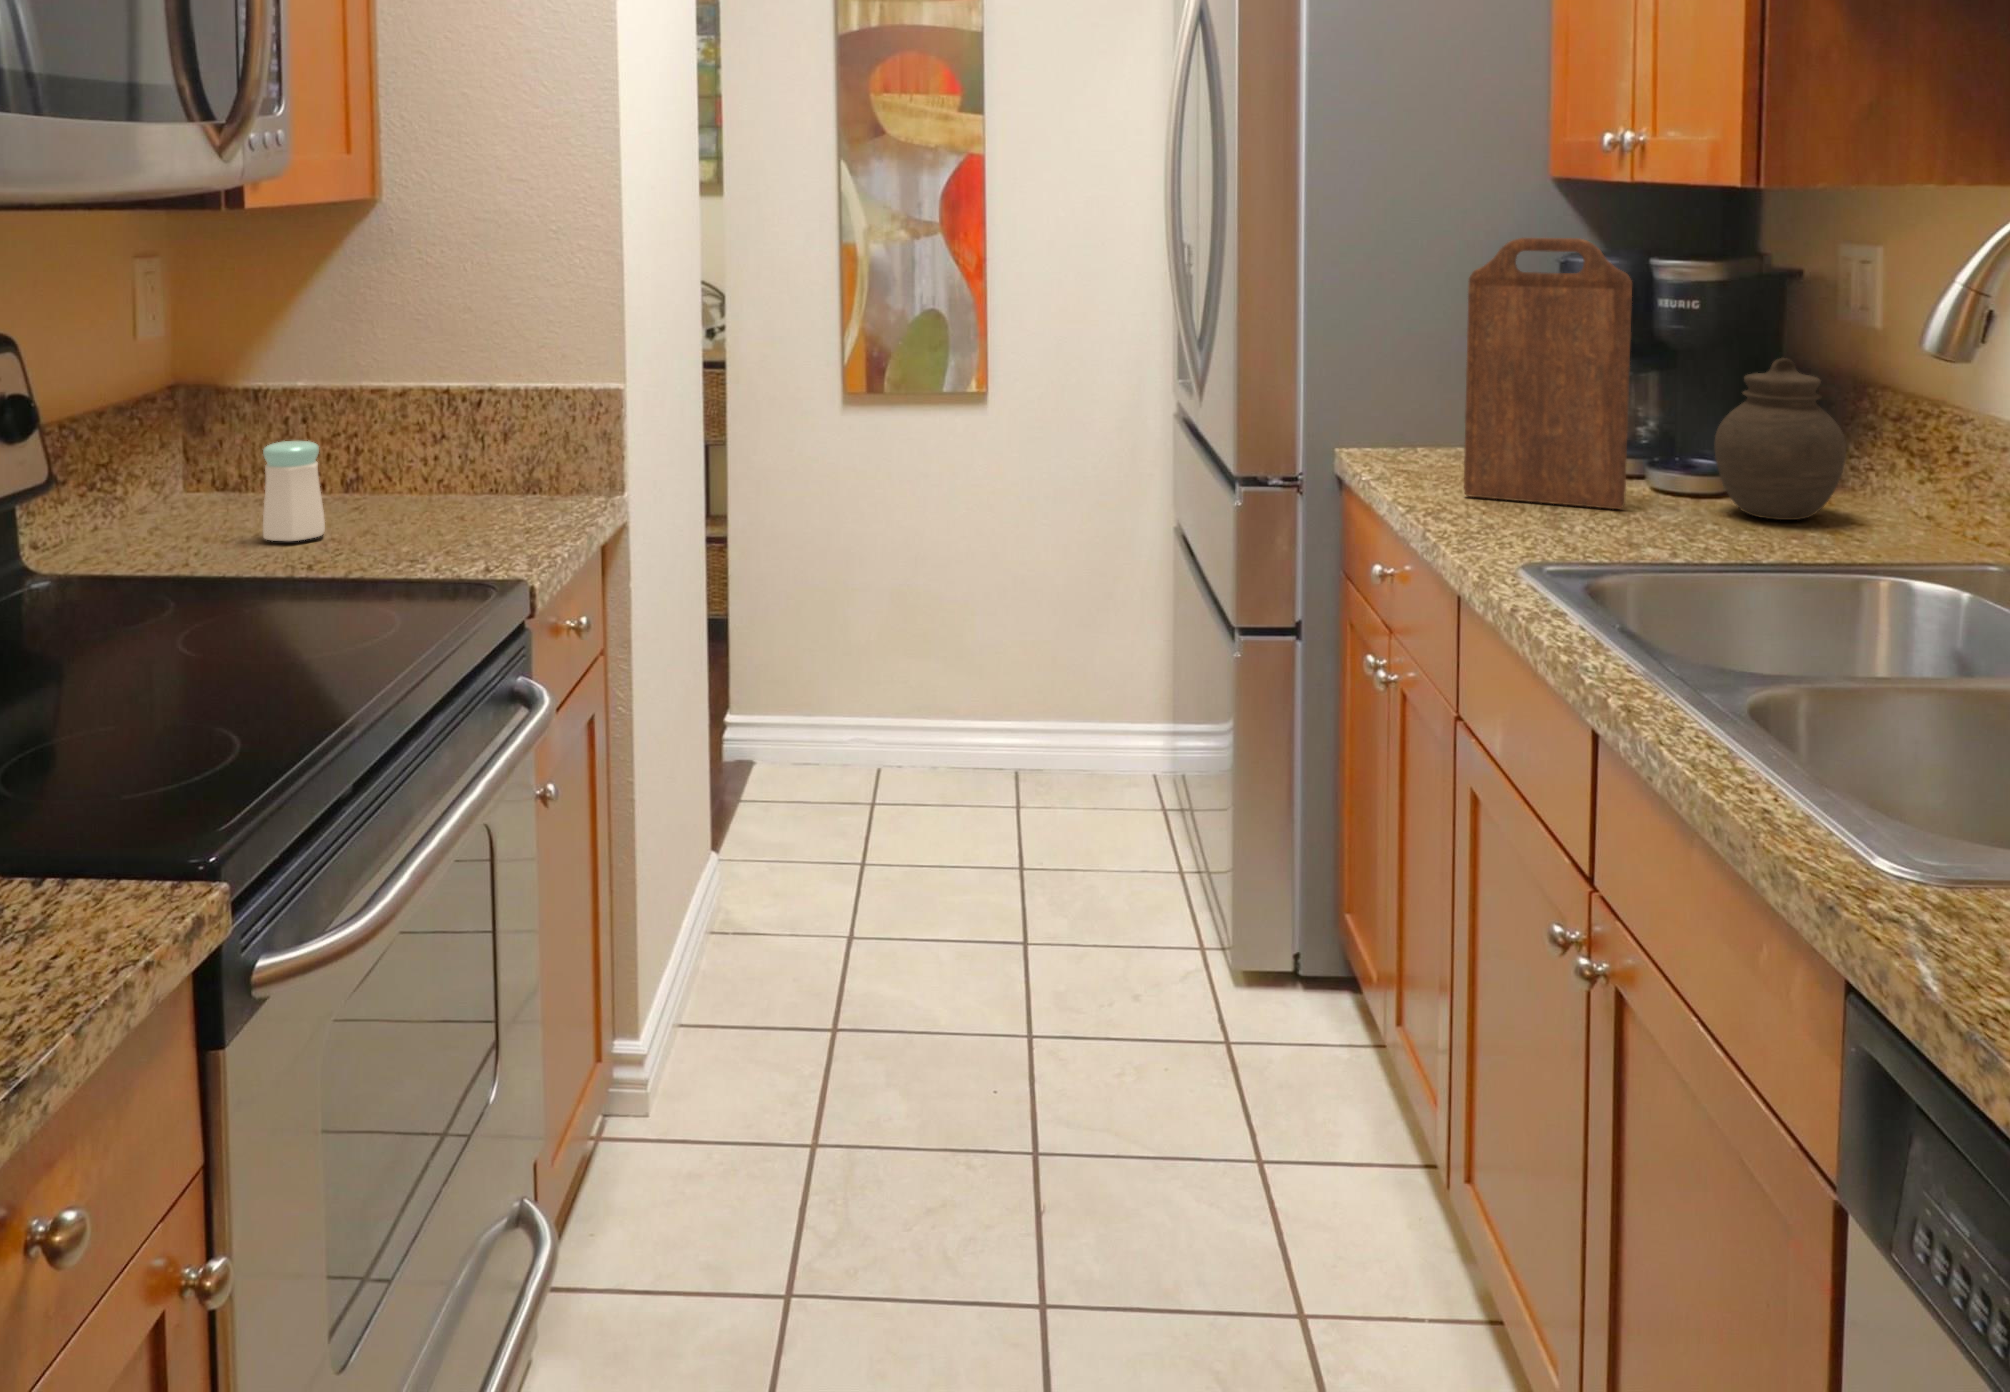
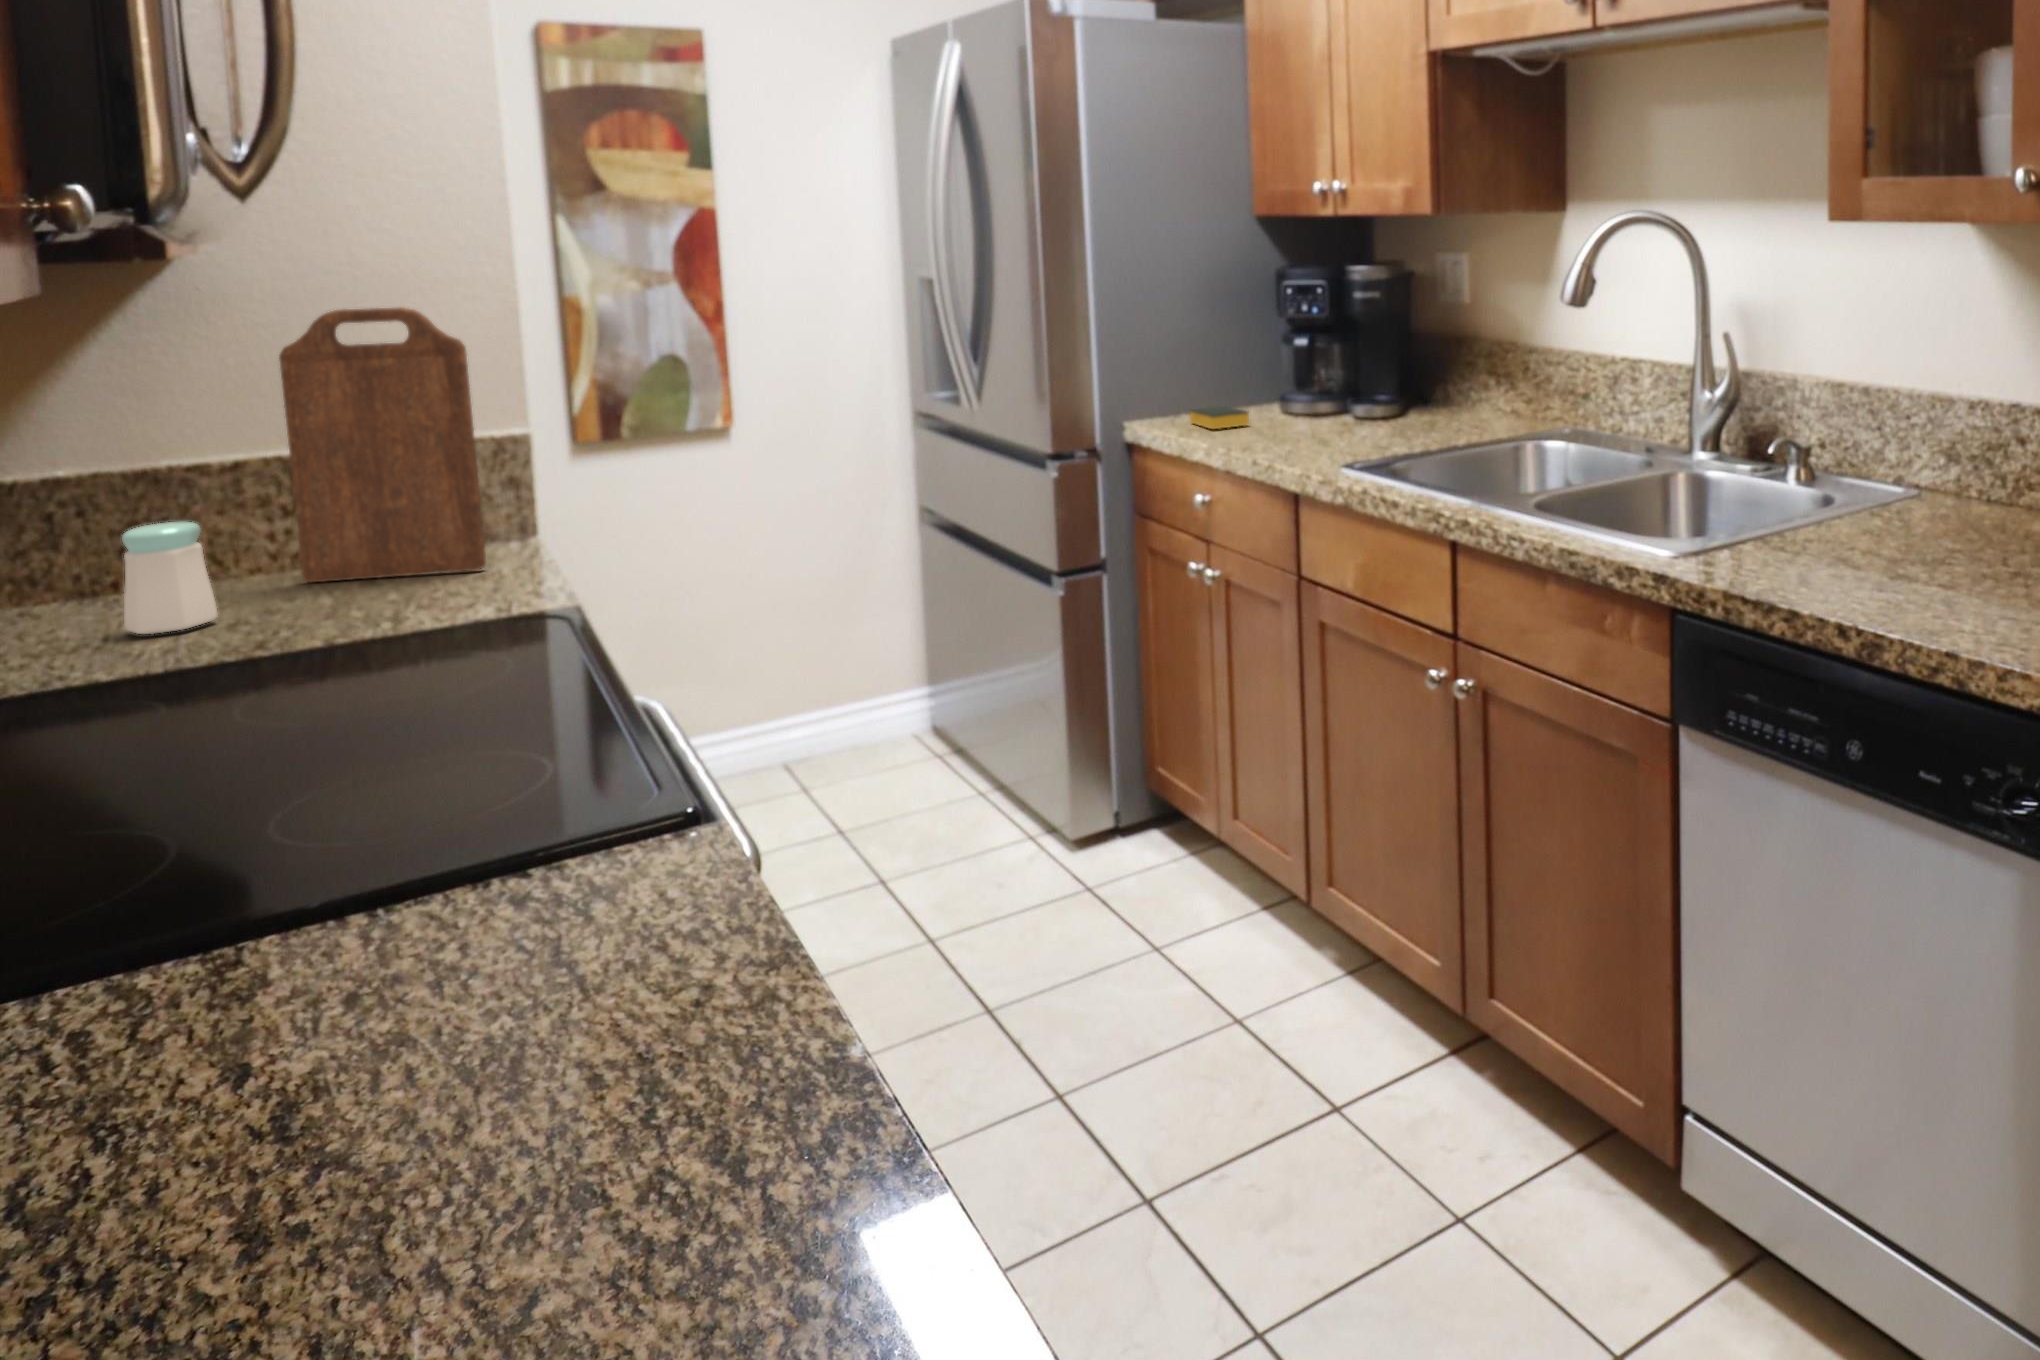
cutting board: present [1464,238,1632,509] -> present [279,307,486,582]
jar: present [1714,358,1846,520] -> none [1408,323,1481,423]
sponge: none [1403,443,1474,476] -> present [1190,406,1249,429]

